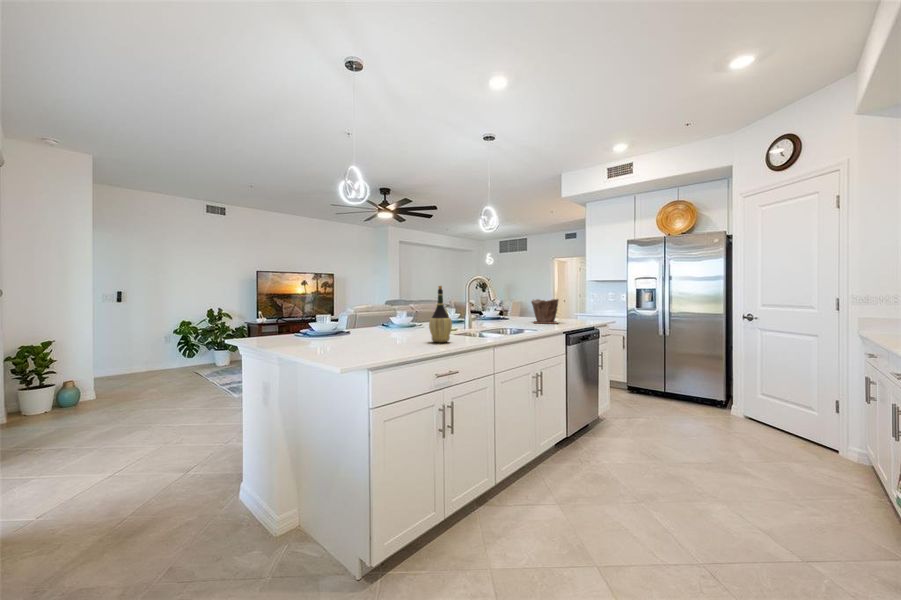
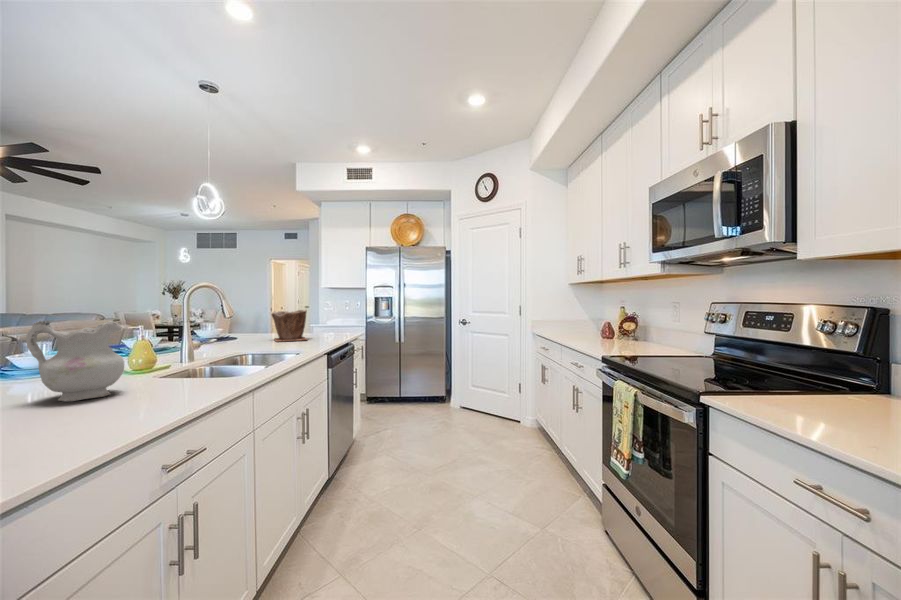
wine bottle: present [429,286,452,342] -> none [131,304,182,405]
ceramic pitcher: none [396,296,432,337] -> present [26,321,124,401]

